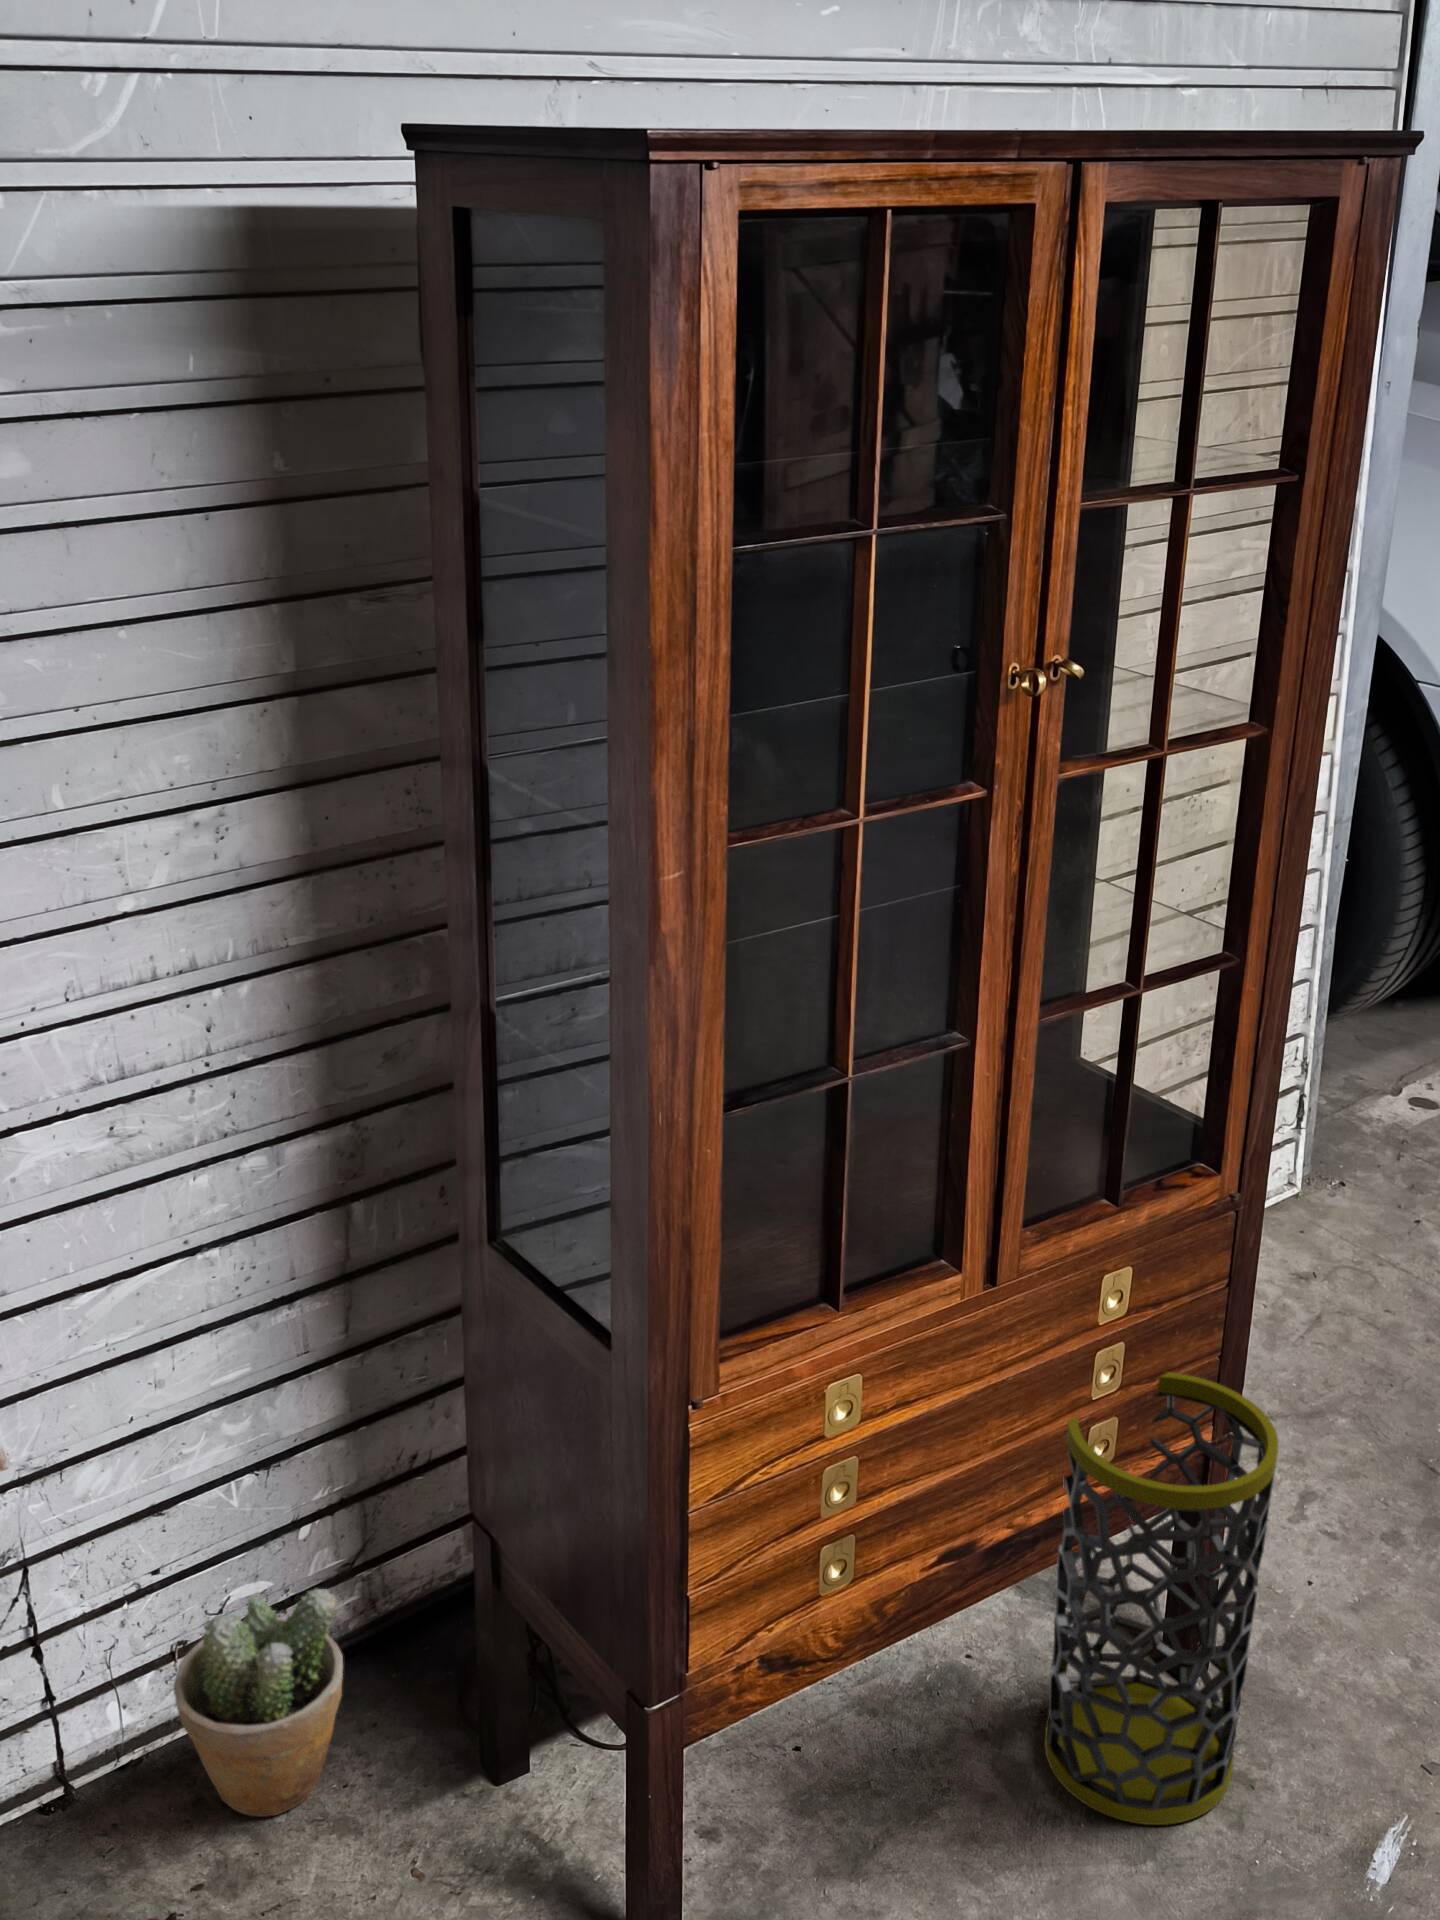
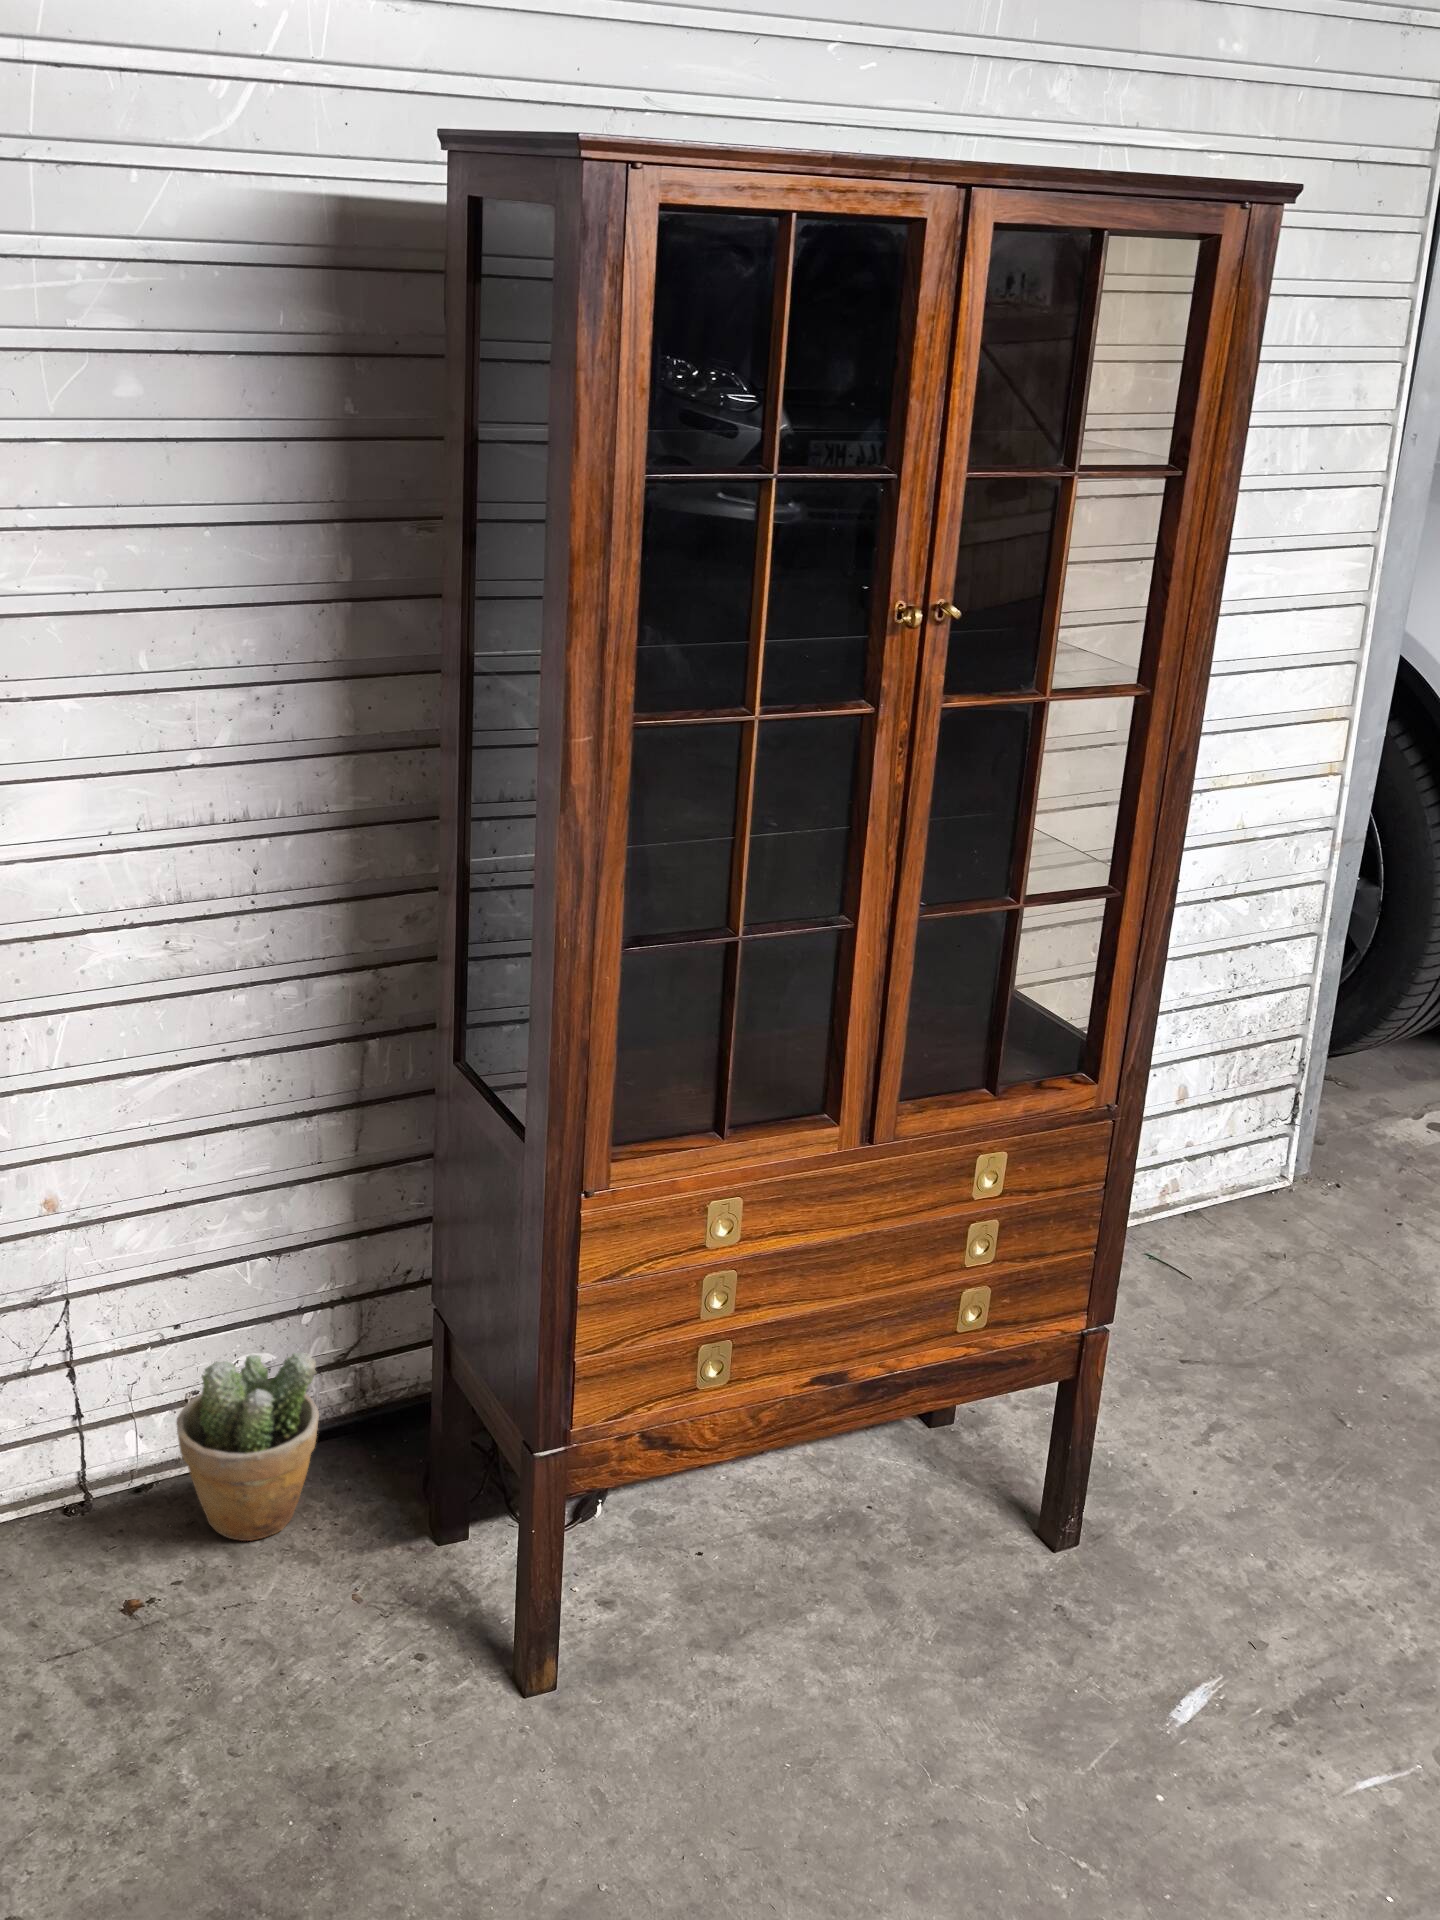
trash can: present [1044,1372,1278,1825] -> none [914,1254,1123,1652]

